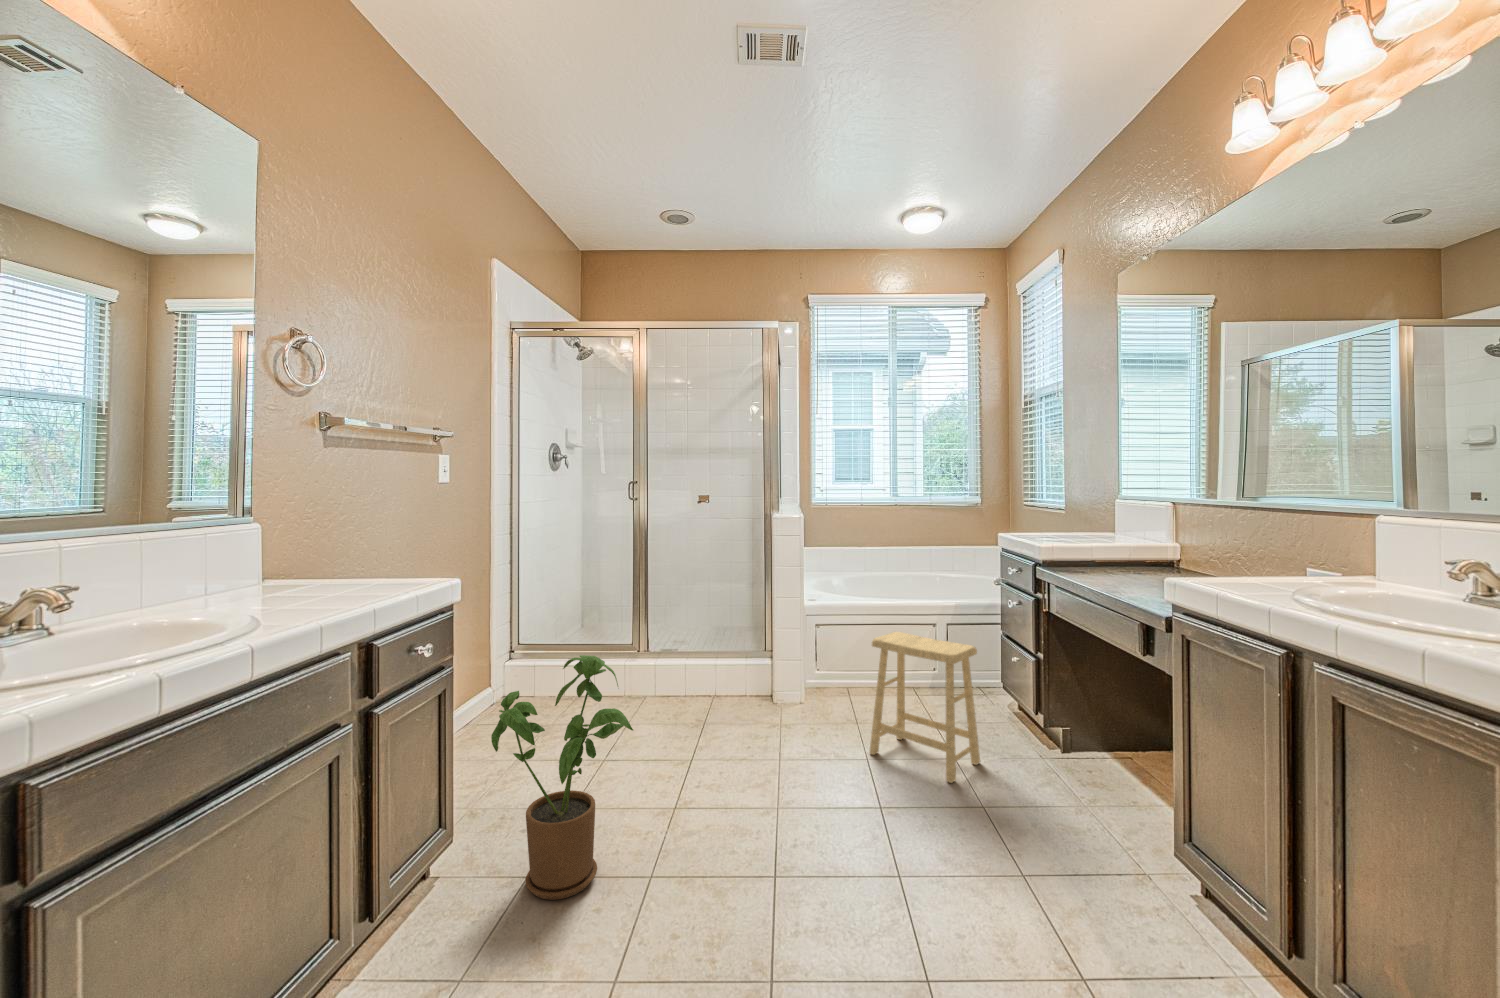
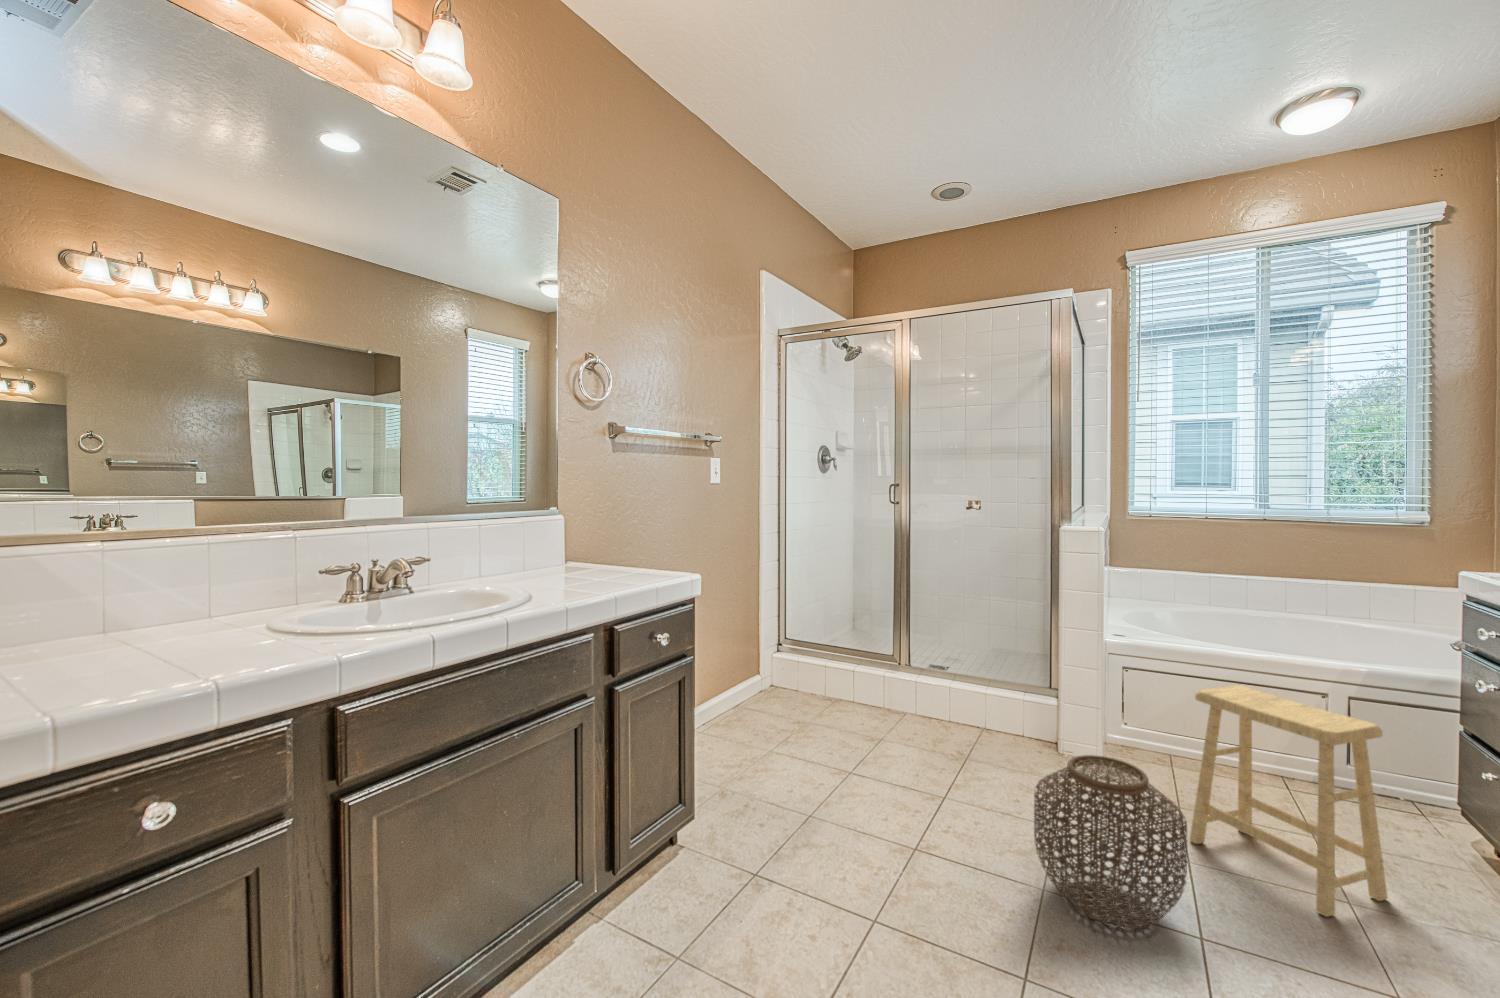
house plant: present [491,655,633,900] -> none [722,661,854,909]
woven basket: none [772,699,876,829] -> present [1034,755,1187,929]

